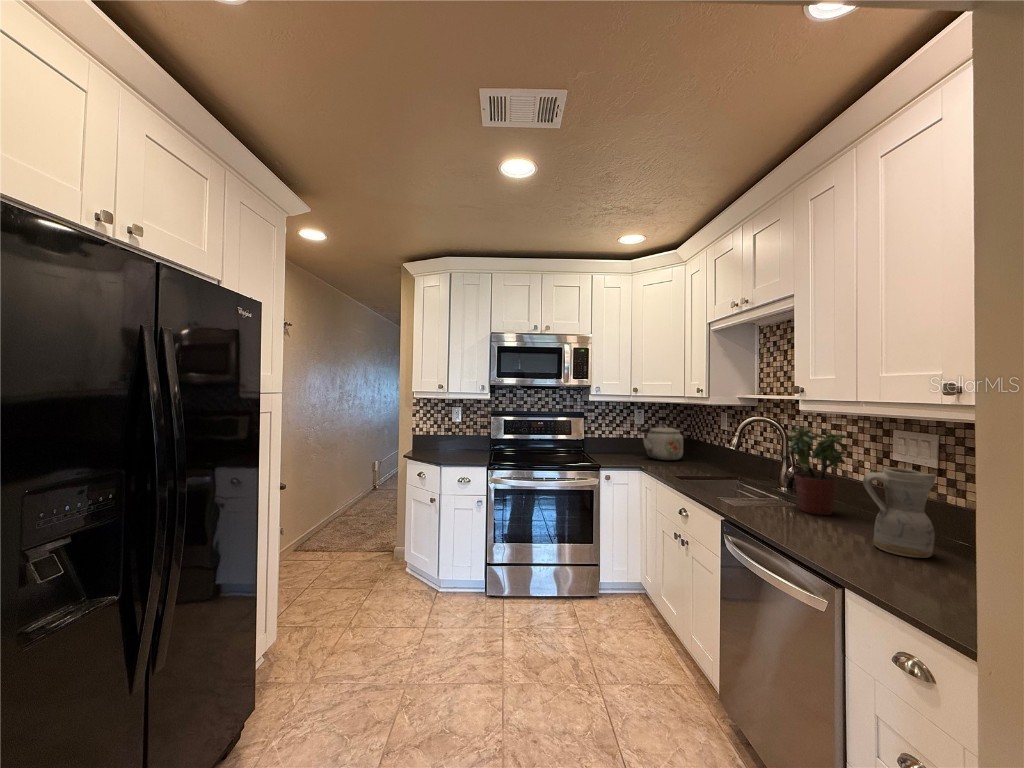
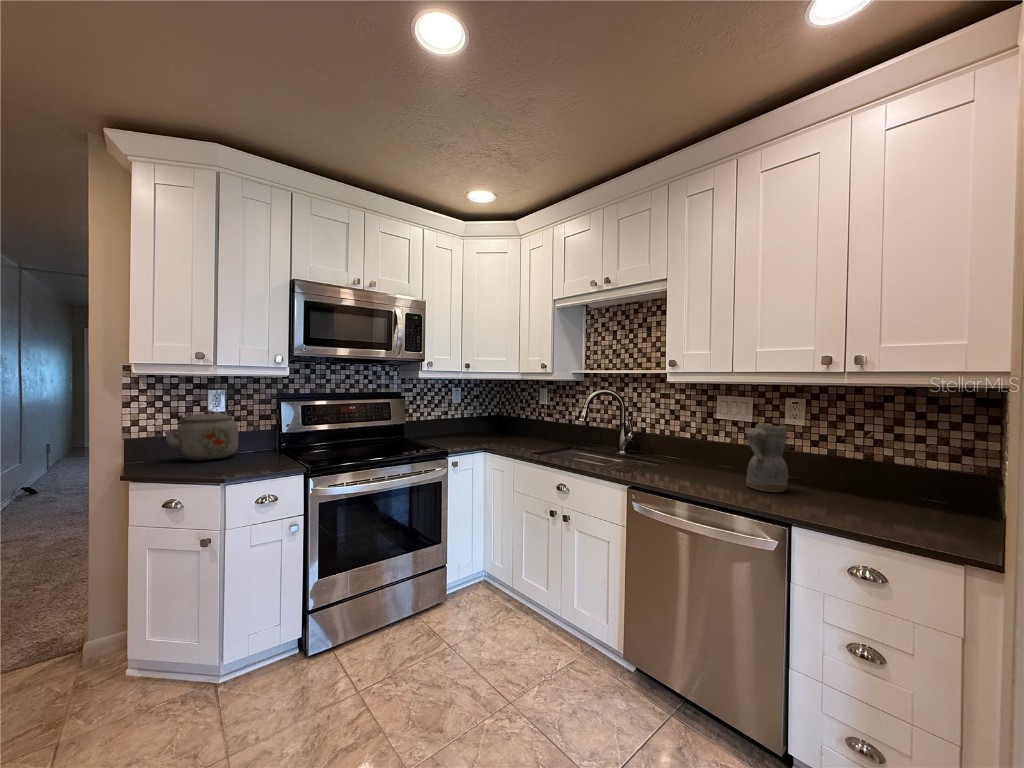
kettle: present [641,425,683,461] -> present [164,410,238,461]
potted plant: present [788,427,850,515] -> none [648,396,697,470]

